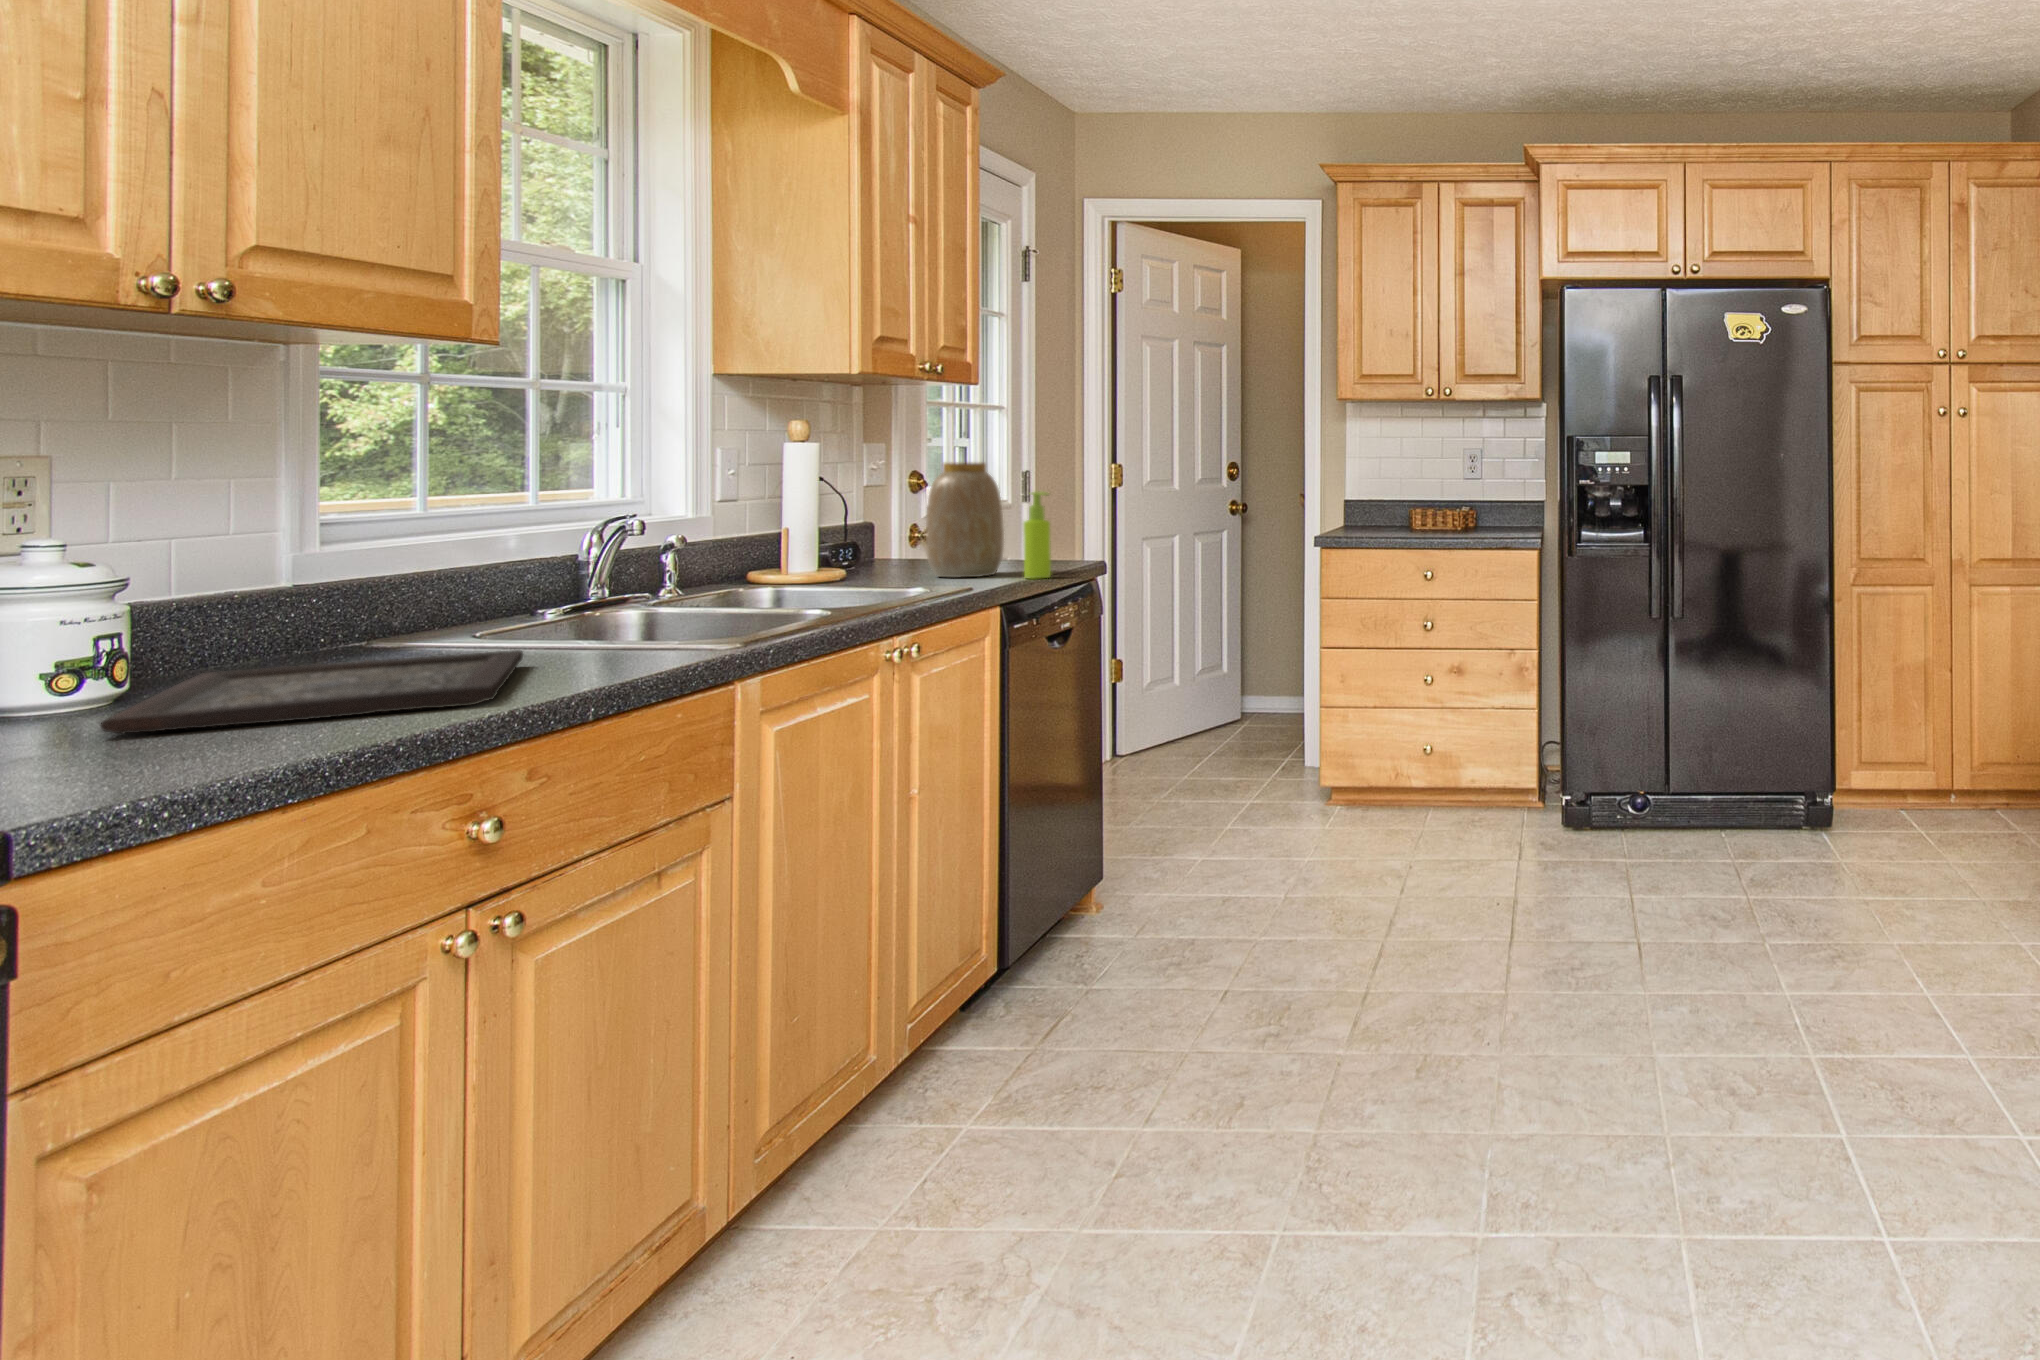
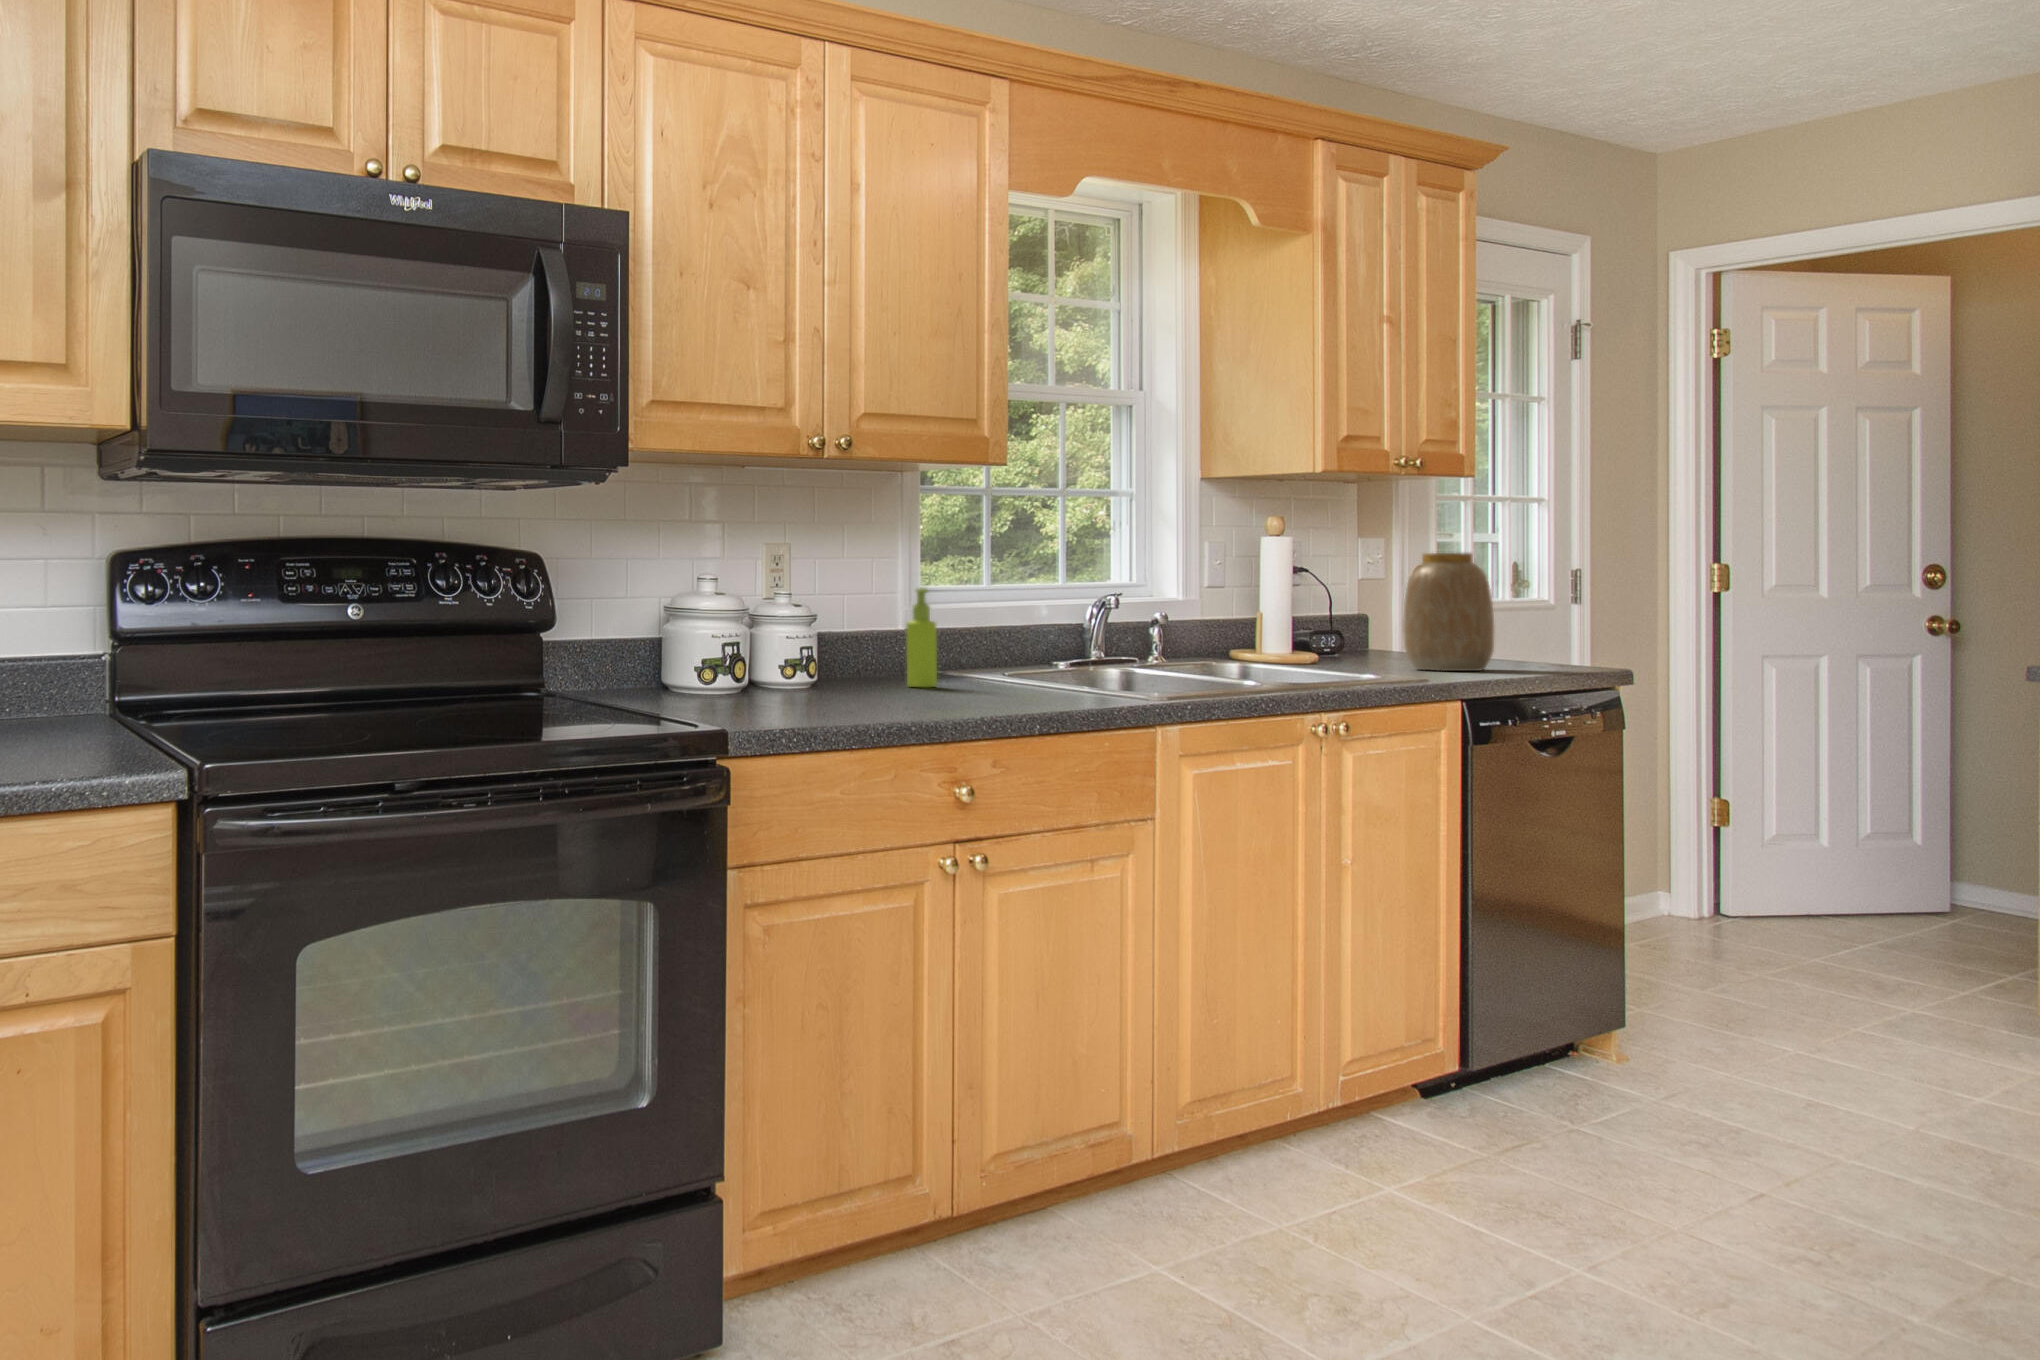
soap dispenser: present [1023,491,1051,579] -> present [906,588,937,687]
tray: present [101,650,523,734] -> none [791,680,1012,707]

